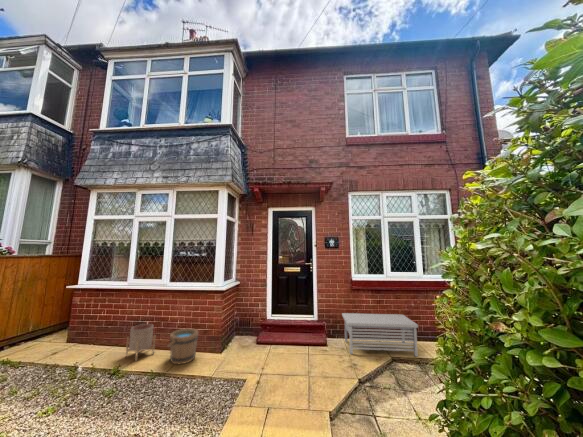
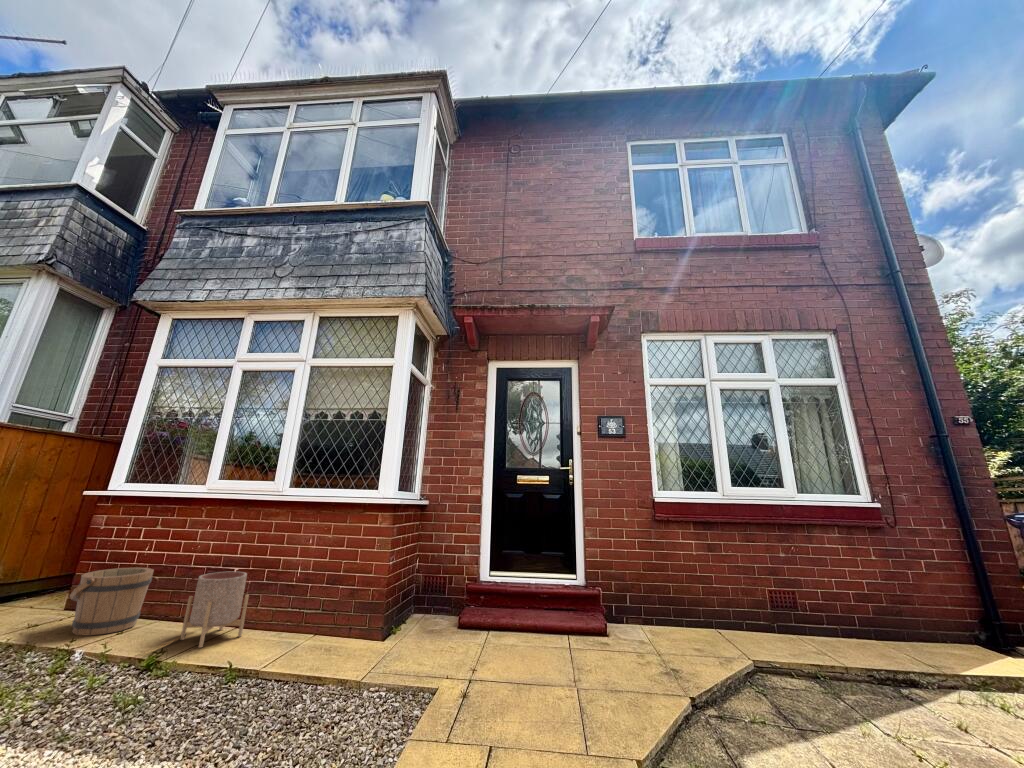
storage bench: present [342,313,418,356] -> none [635,567,808,659]
bucket: present [168,328,198,364] -> present [70,568,154,636]

